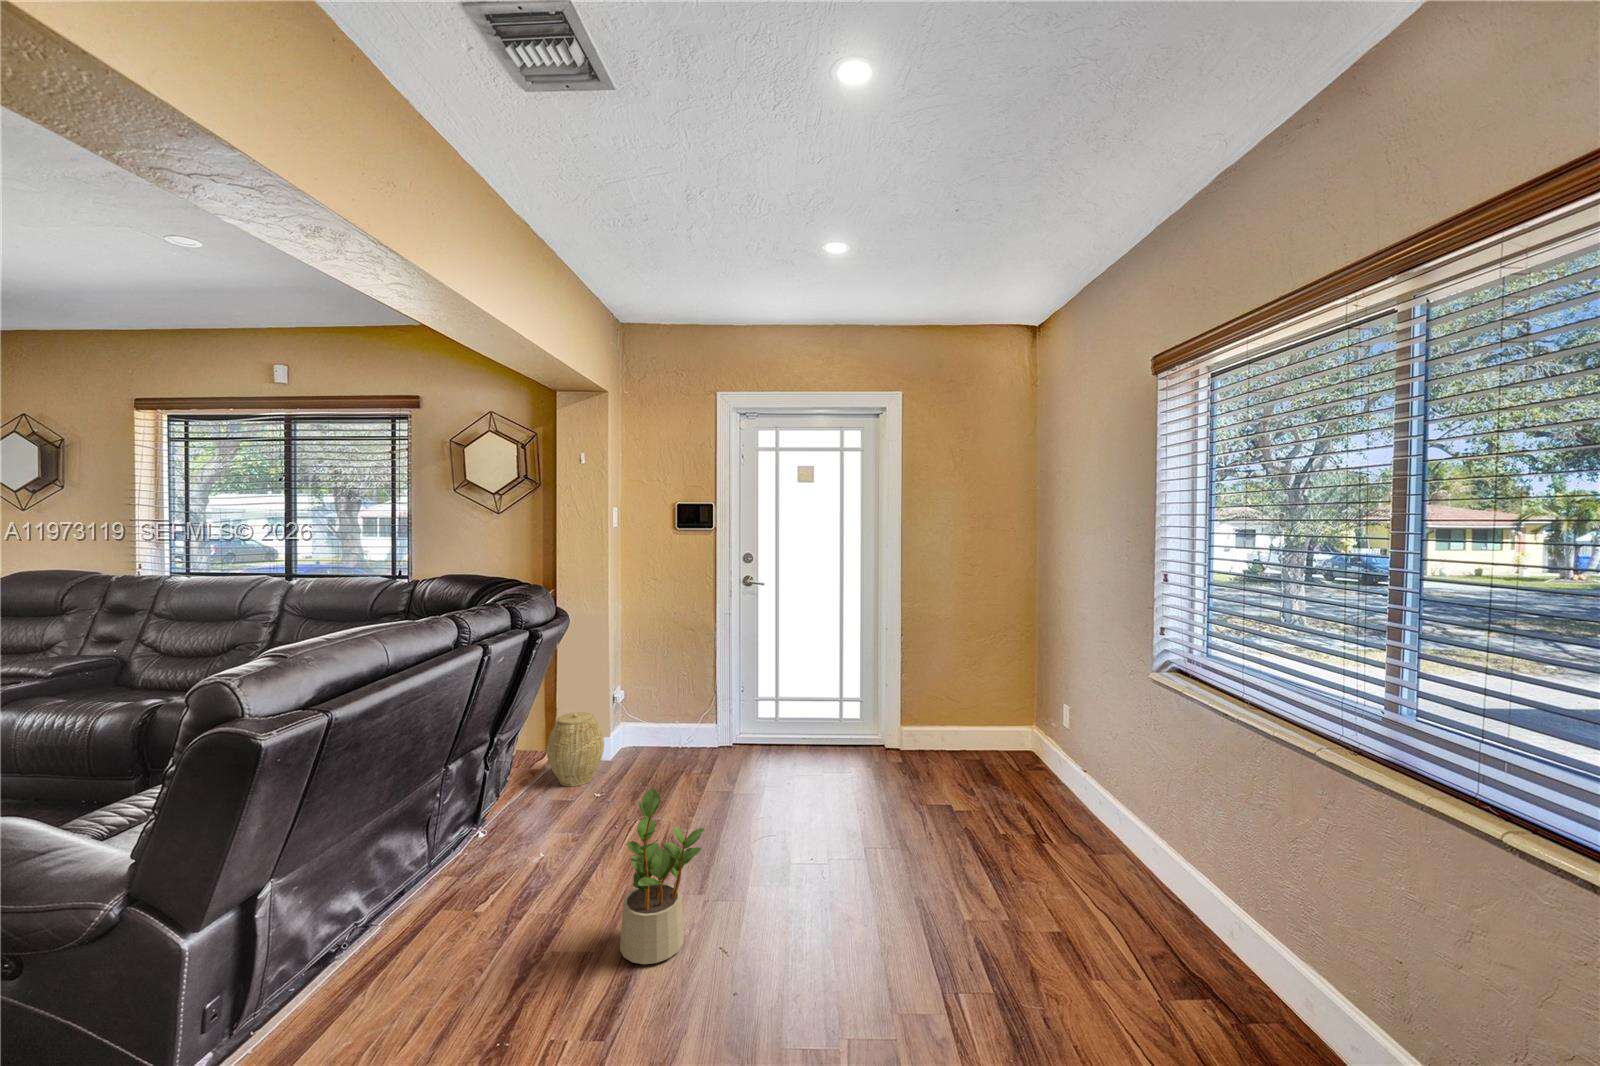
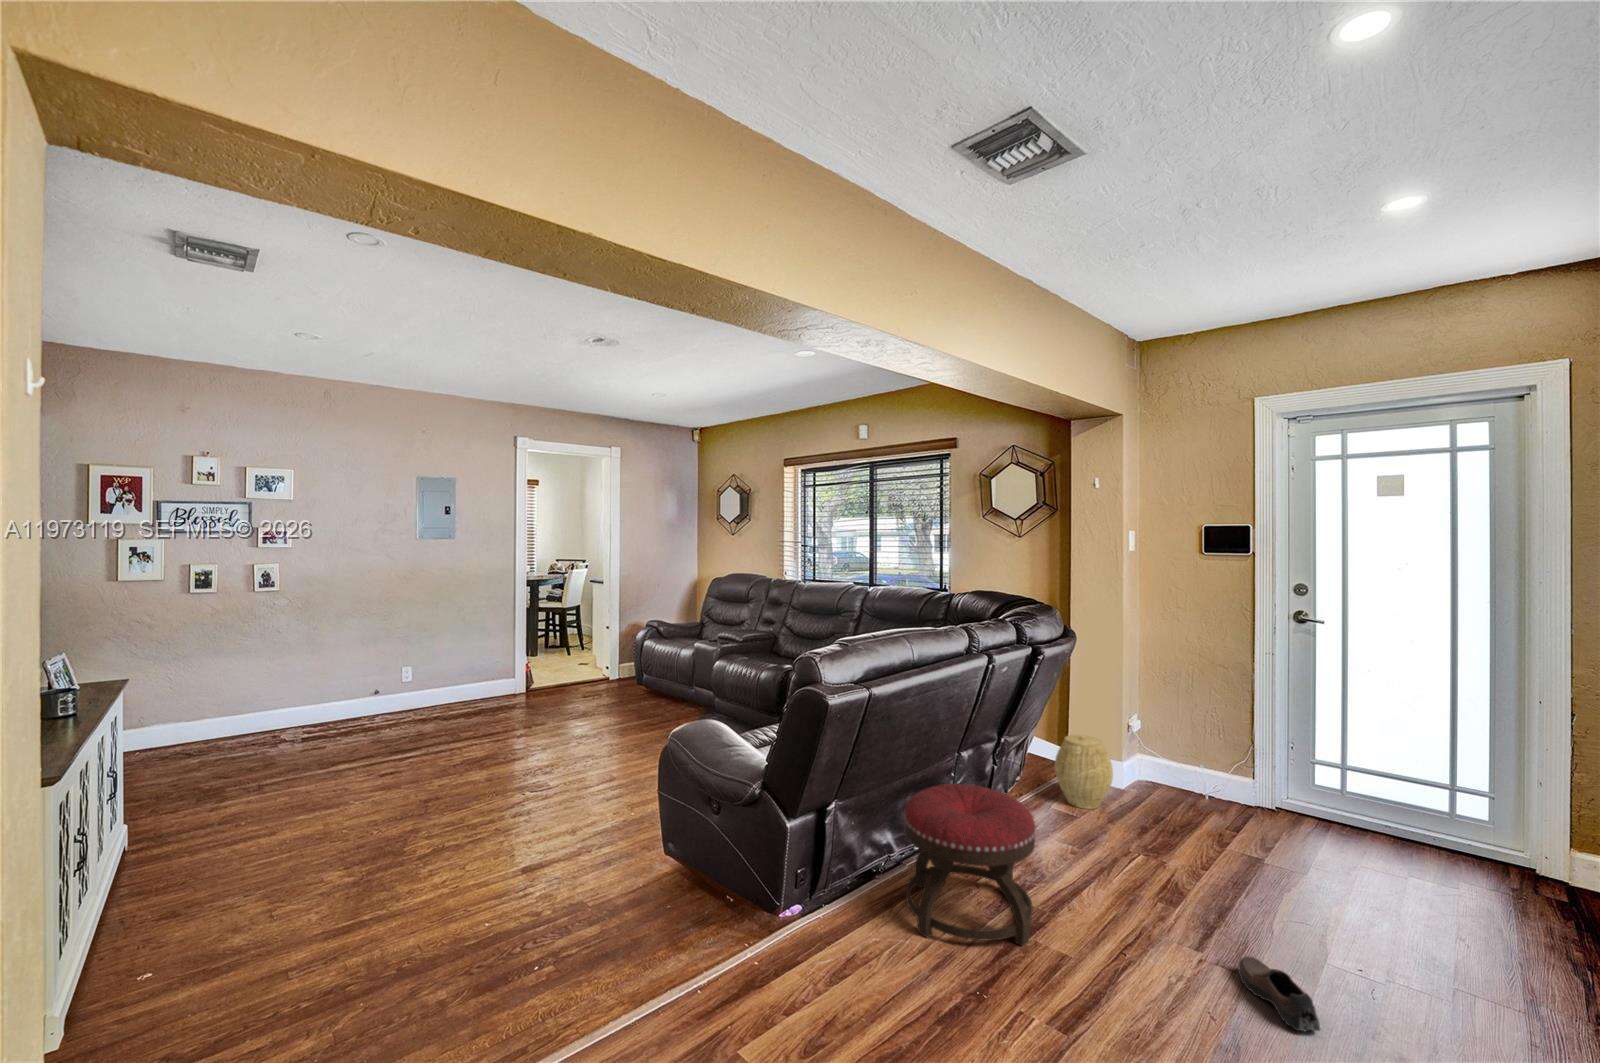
potted plant: present [620,789,704,964] -> none [1098,821,1194,1001]
ottoman: none [377,798,550,1014] -> present [904,784,1036,946]
shoe: none [731,873,793,921] -> present [1239,956,1320,1031]

